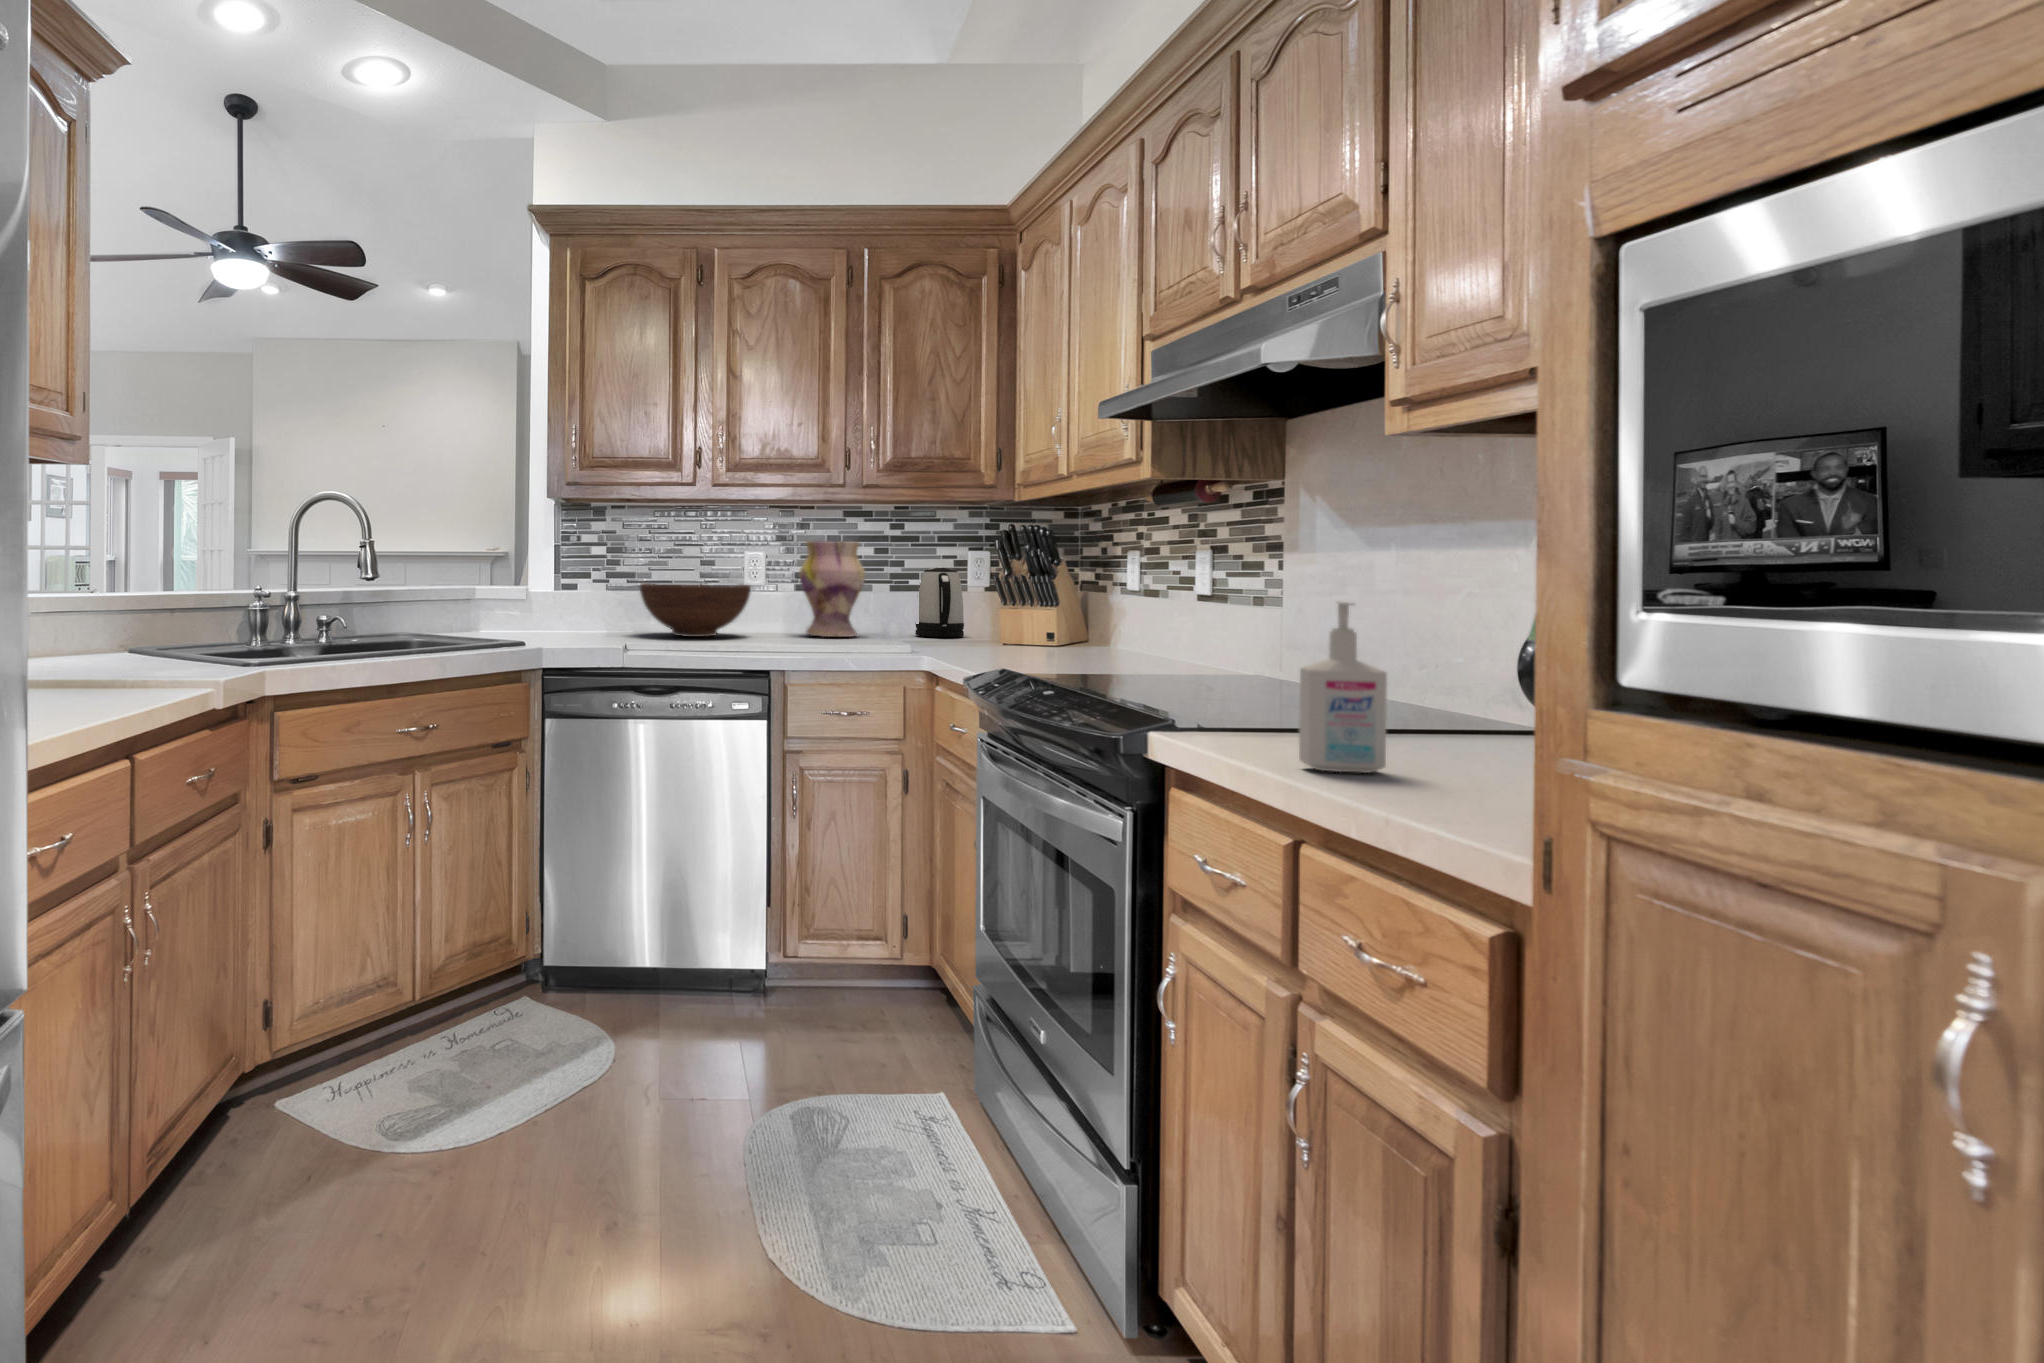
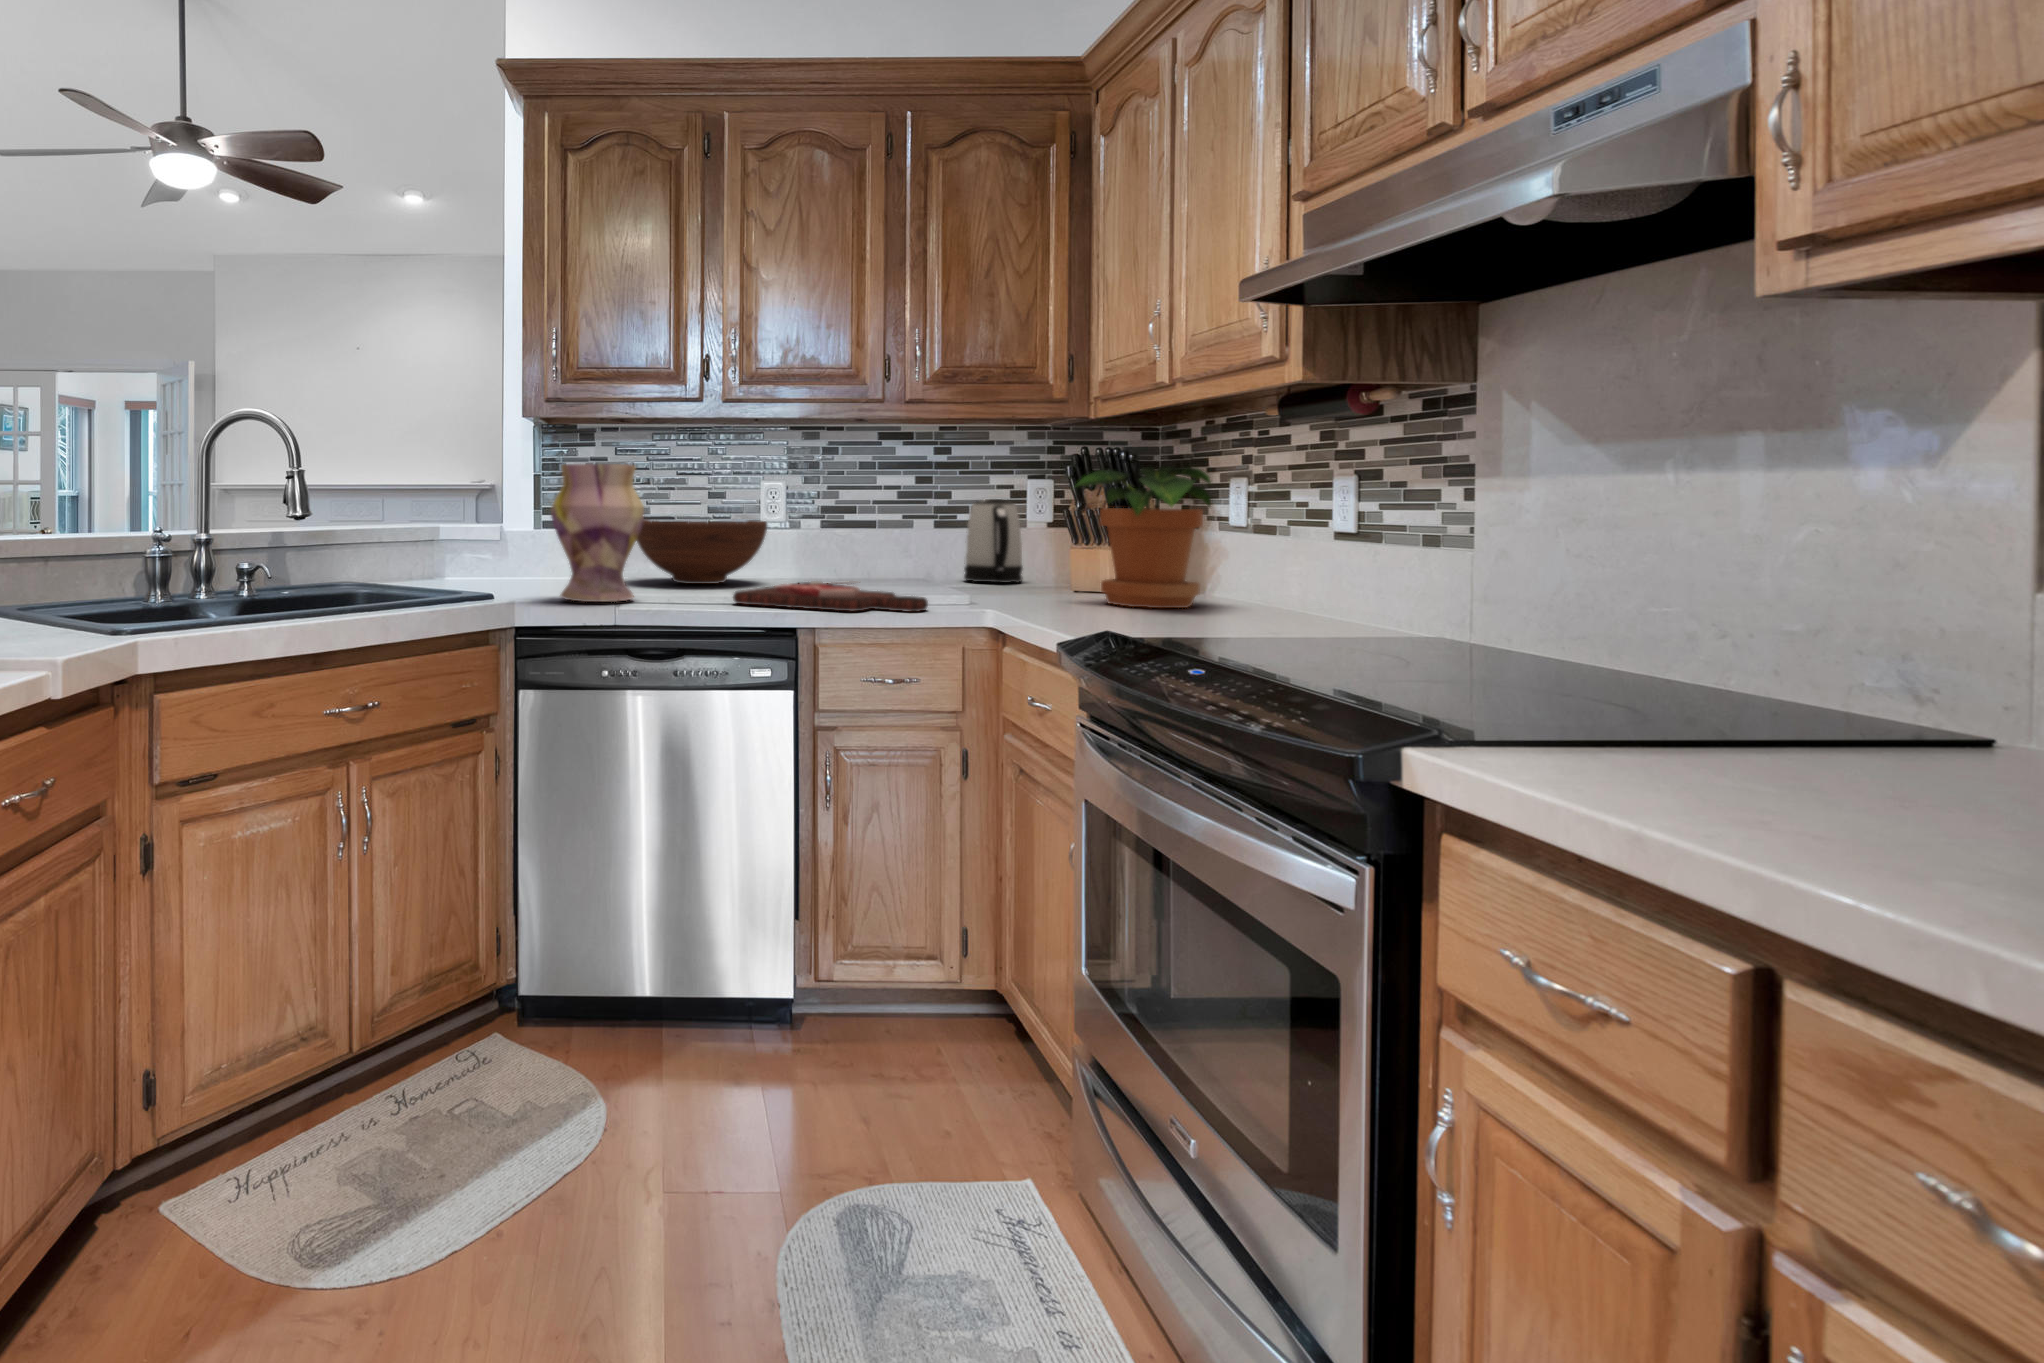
vase: present [799,541,865,637] -> present [551,464,644,602]
potted plant: none [993,541,1104,655] -> present [1076,466,1211,608]
bottle: present [1299,602,1387,773] -> none [1726,560,1893,845]
cutting board: none [719,632,874,656] -> present [733,581,928,612]

